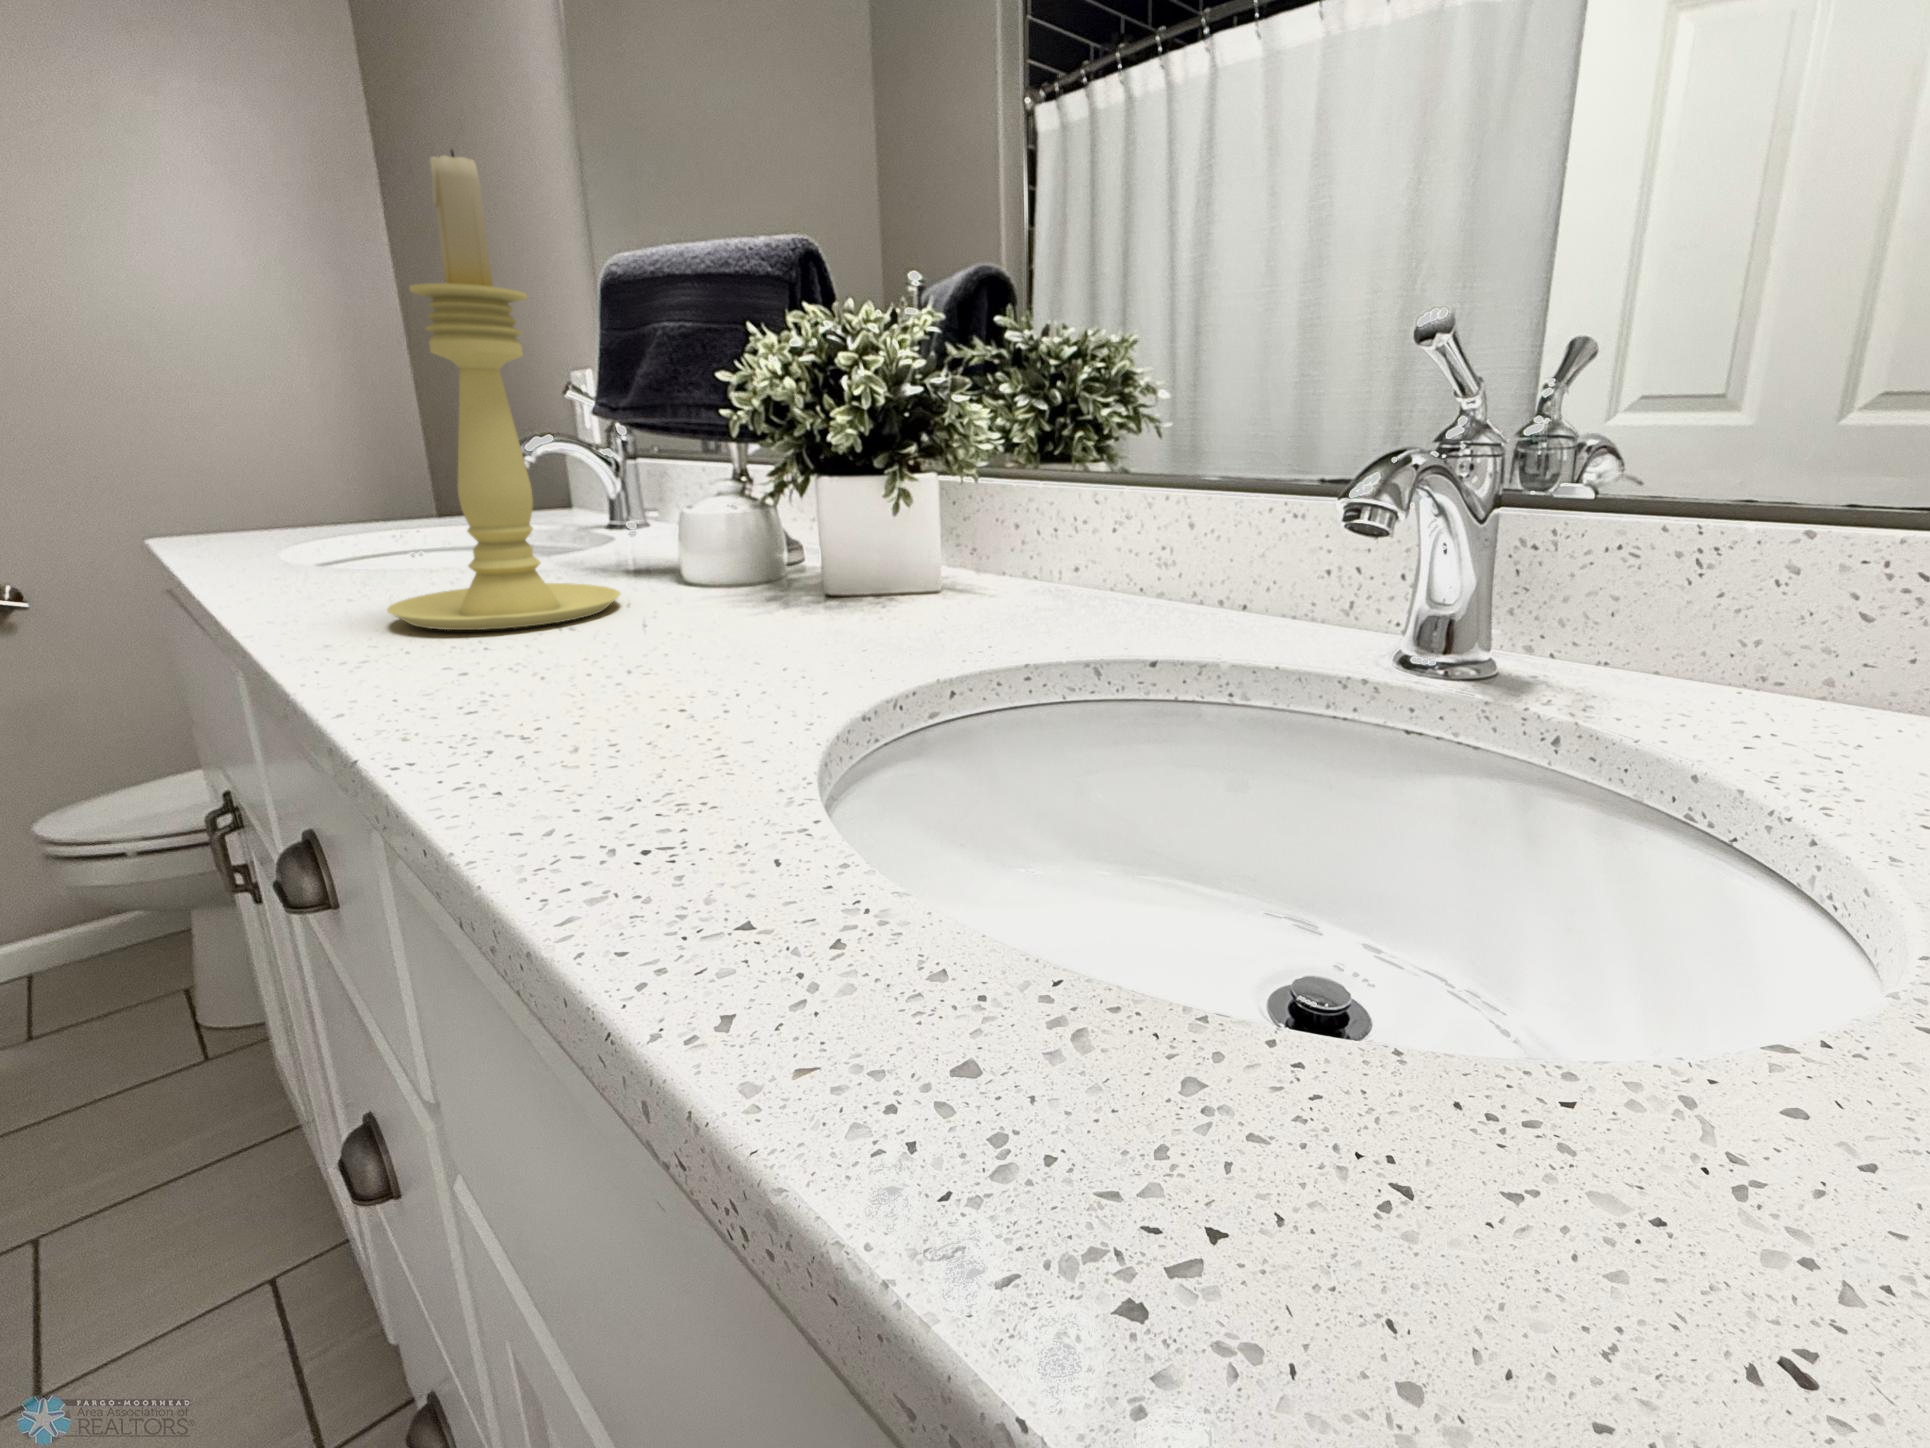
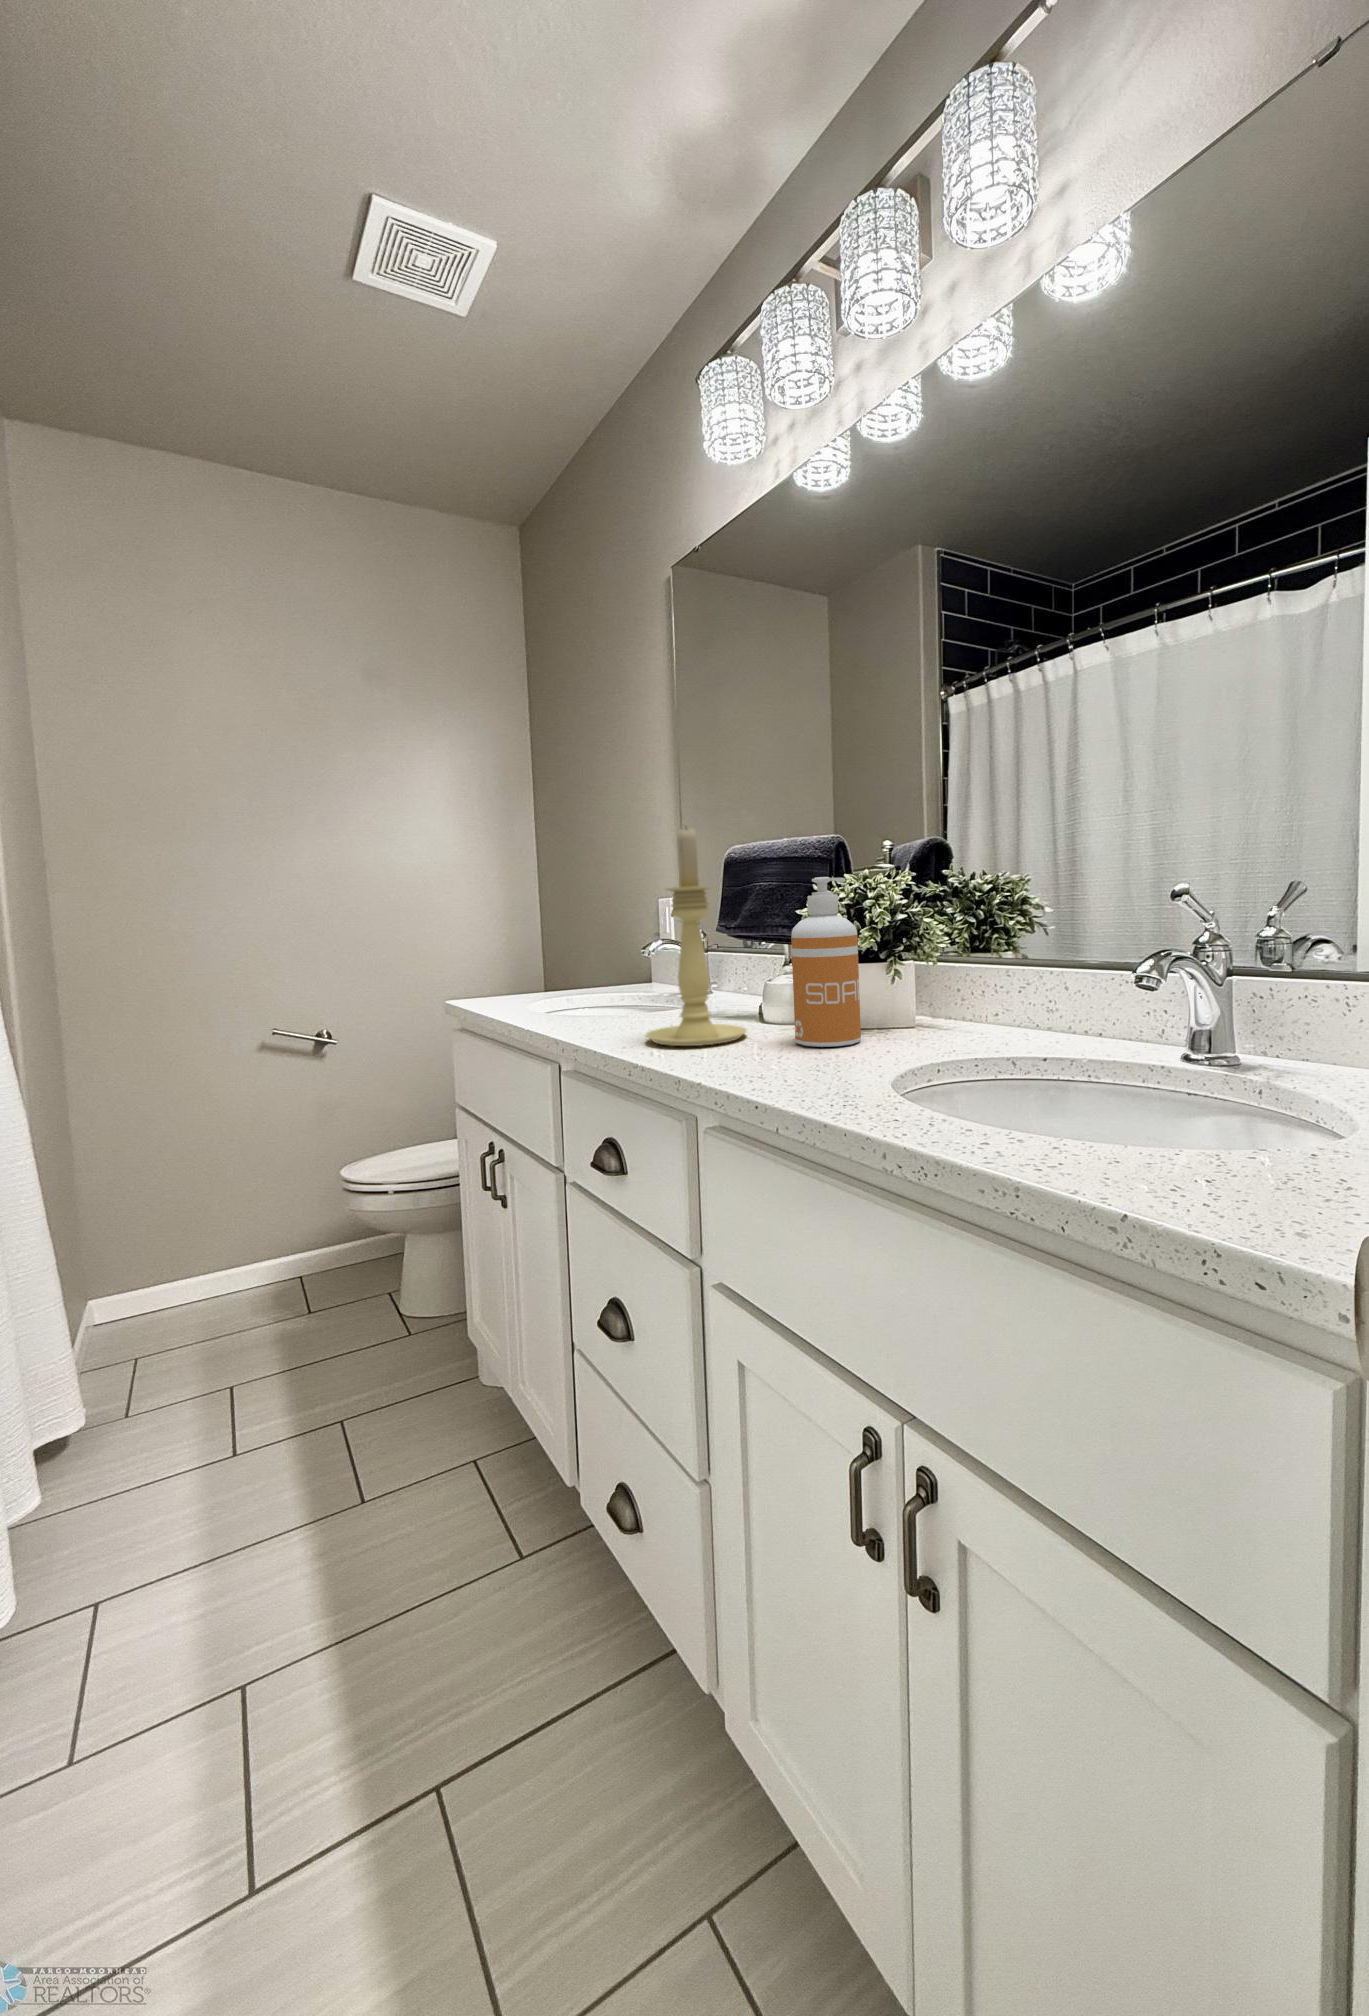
soap dispenser: none [677,279,827,634] -> present [791,877,861,1047]

